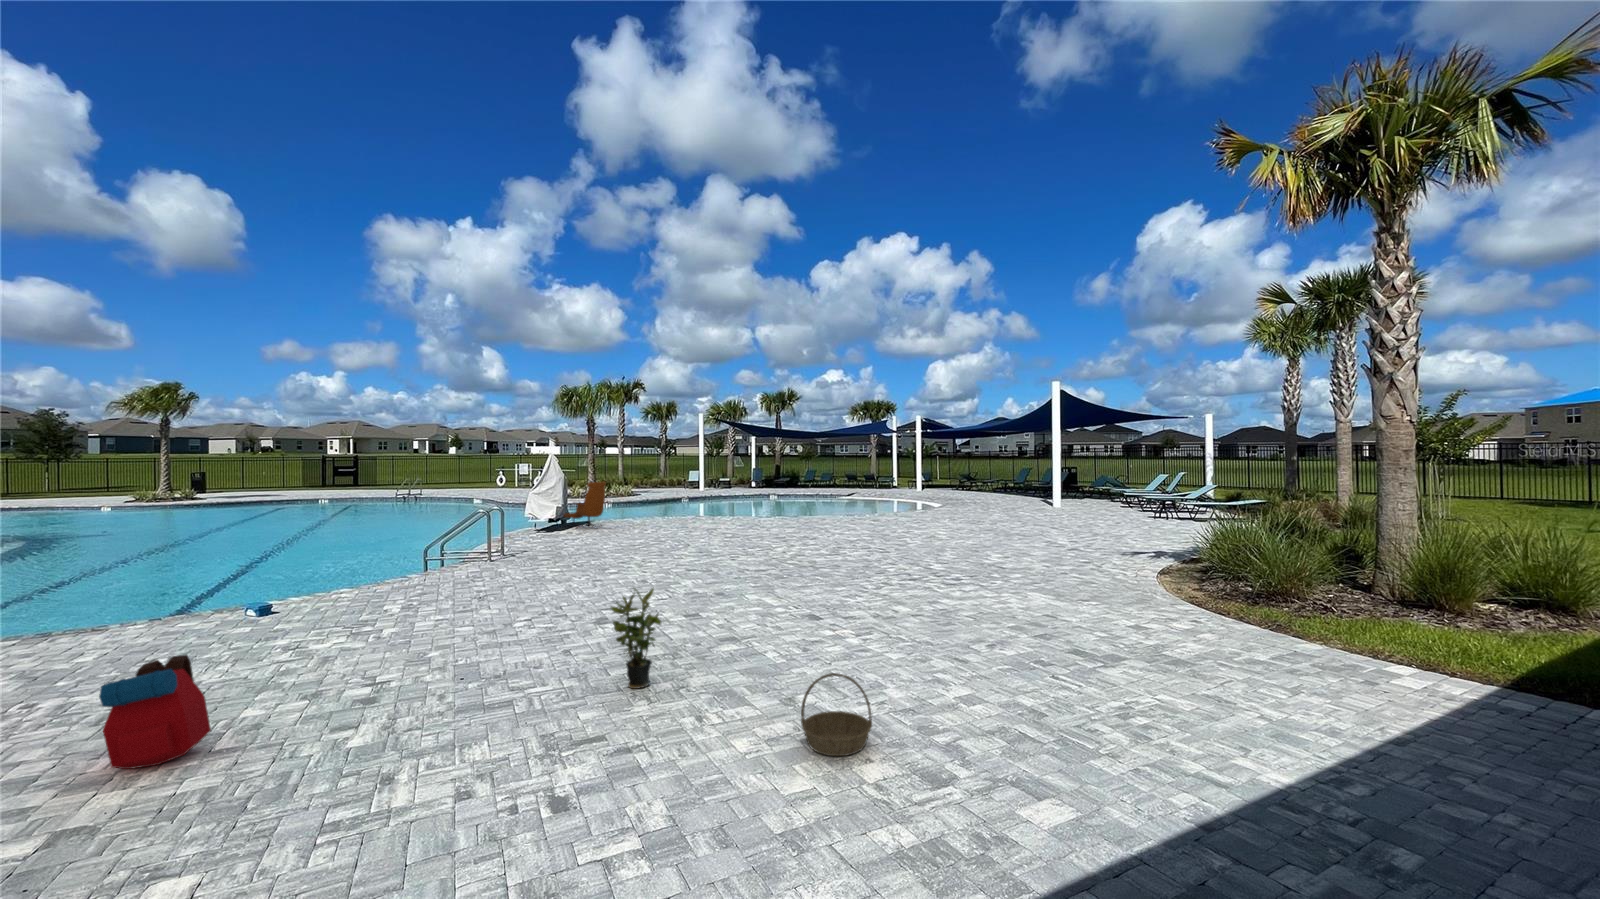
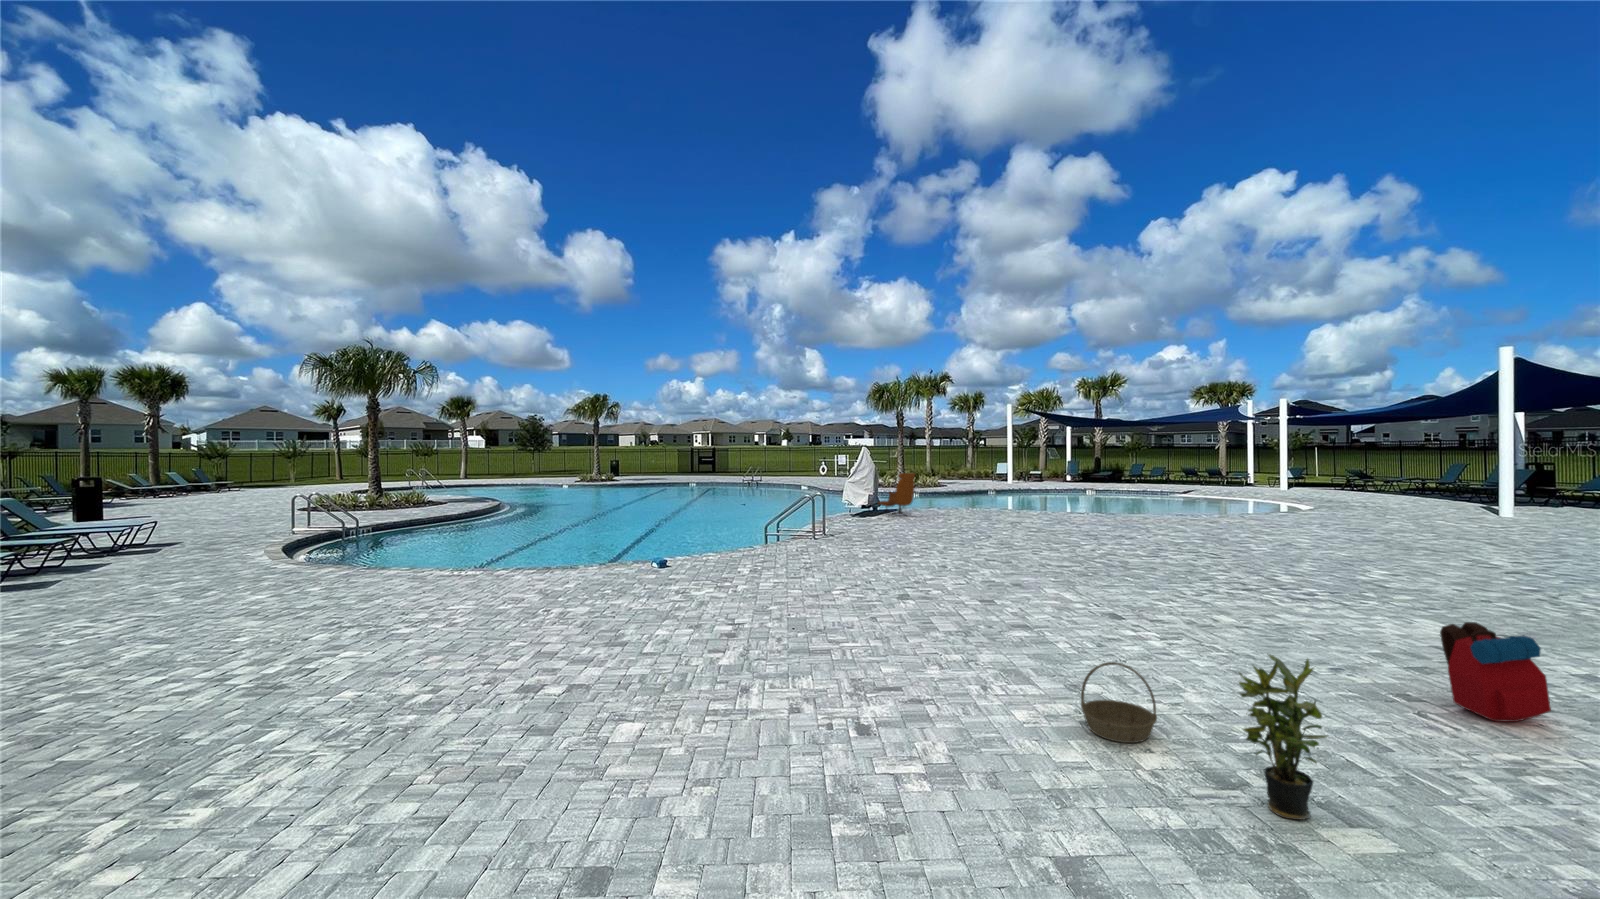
potted plant: present [611,587,661,689] -> present [1239,655,1328,820]
backpack: present [99,655,211,769] -> present [1440,622,1551,722]

